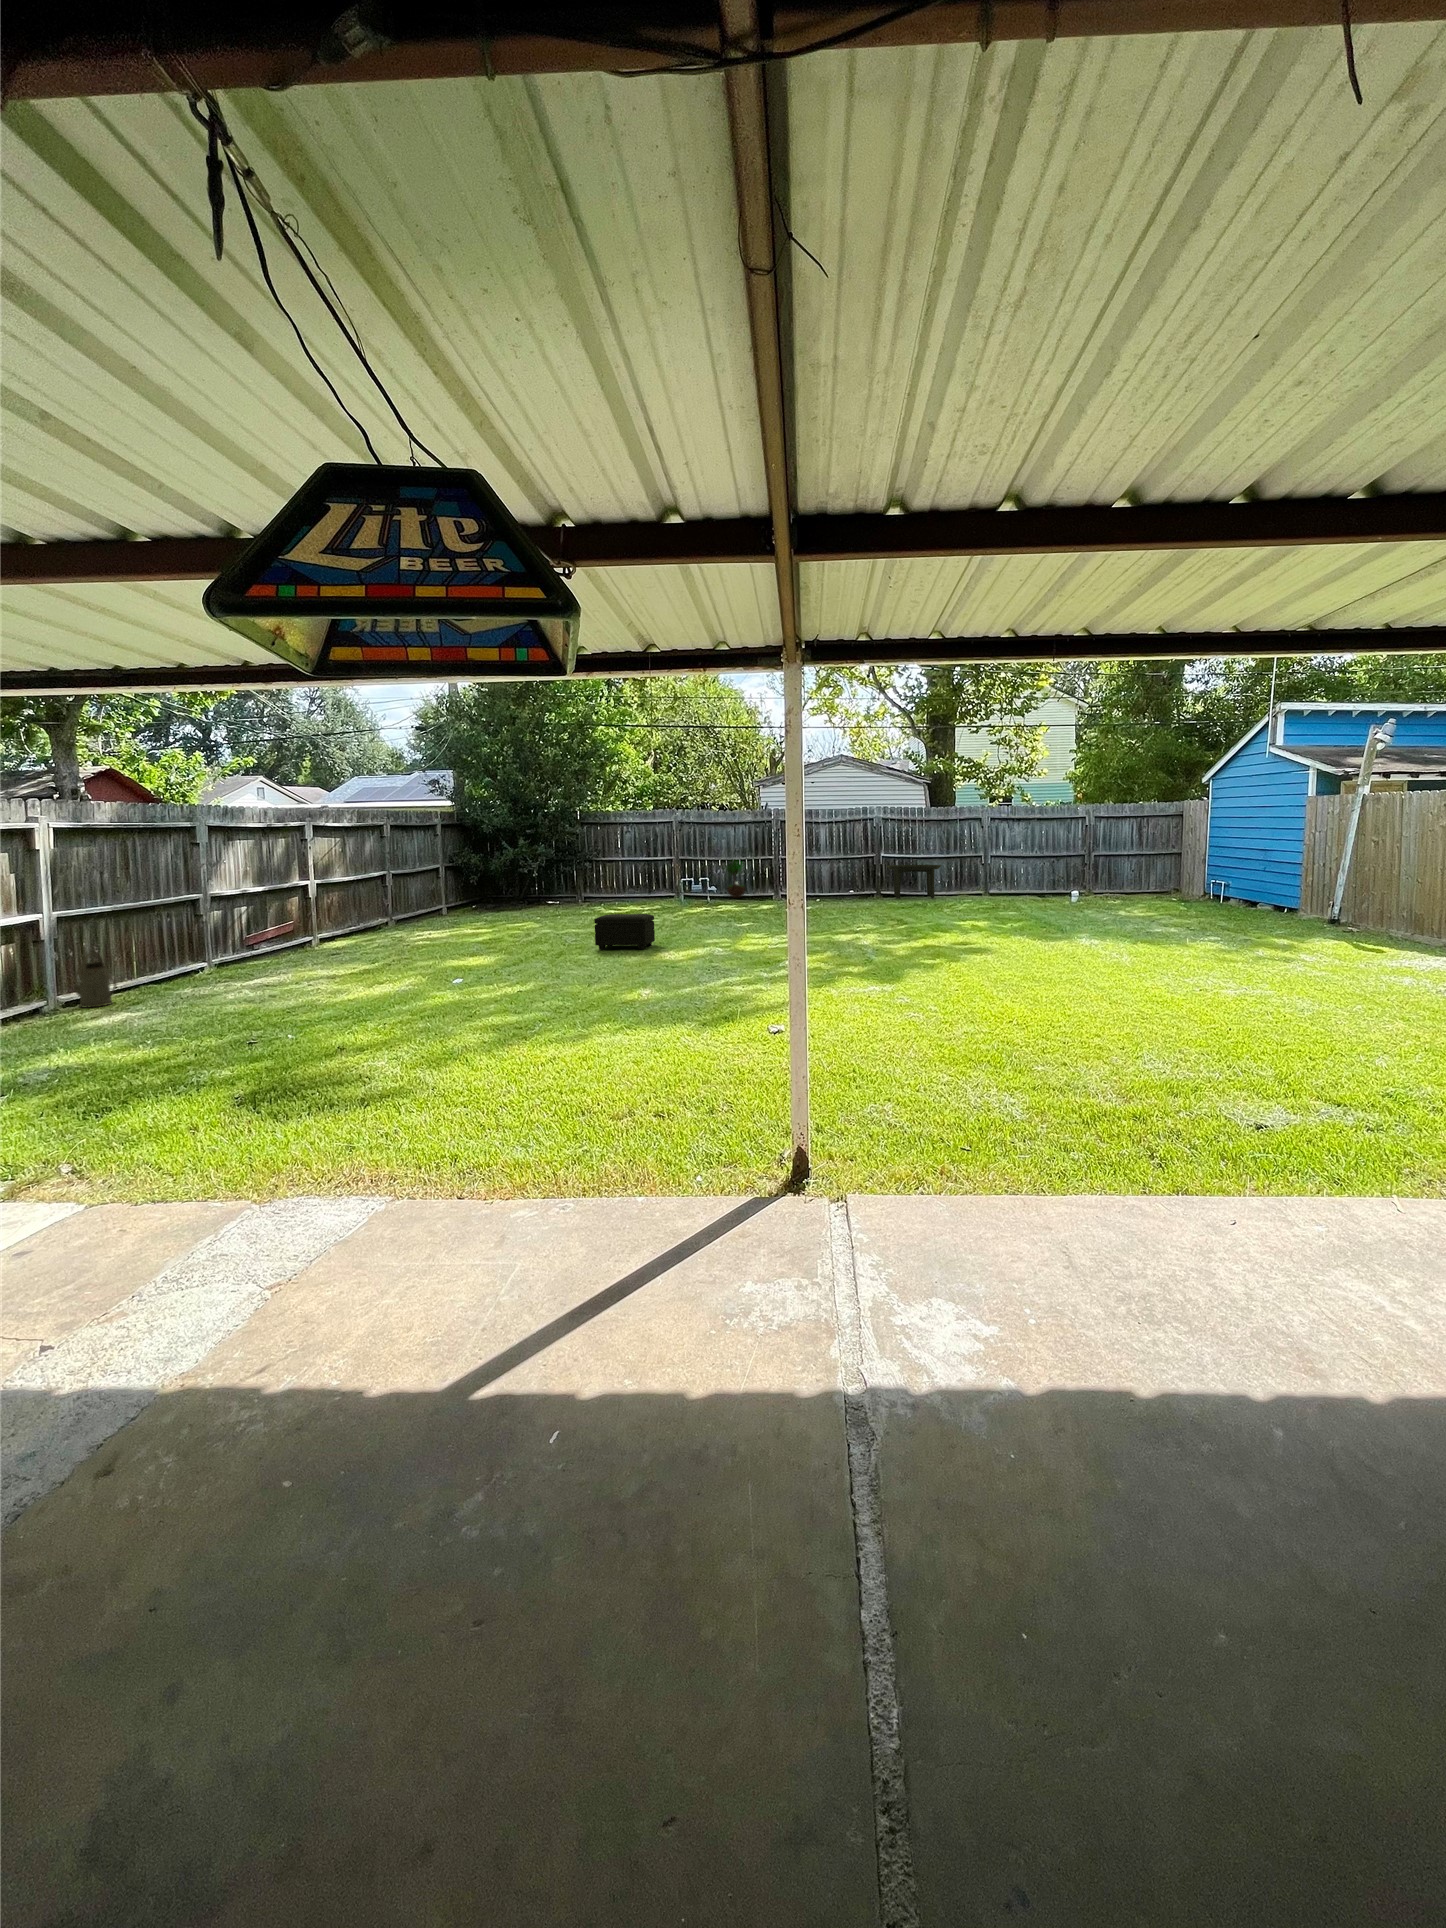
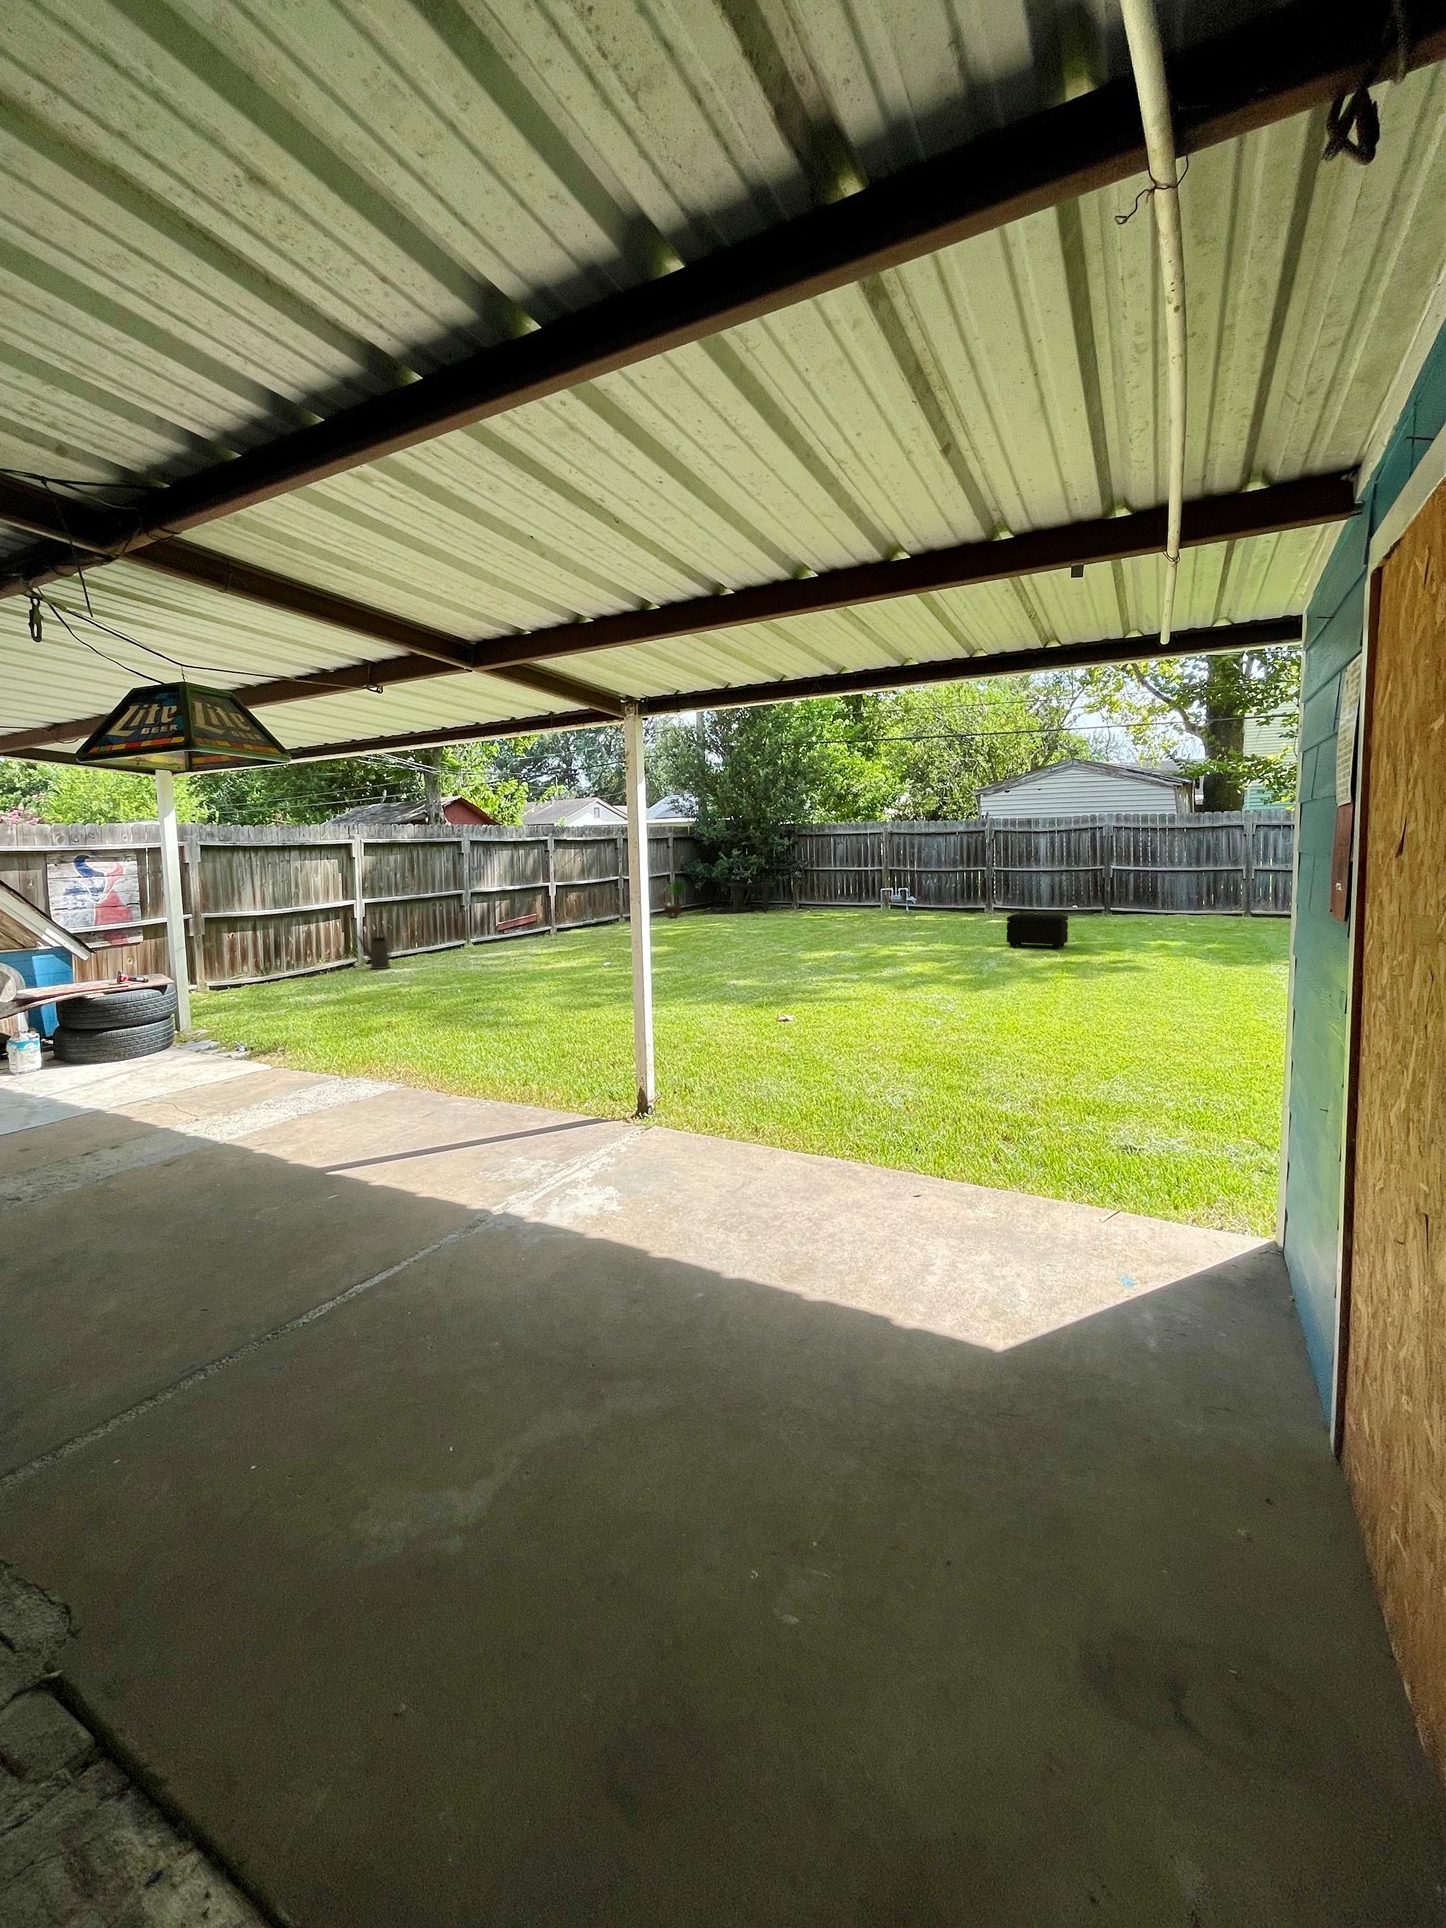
potted tree: present [724,860,745,898] -> present [664,881,686,917]
round table: present [887,865,941,899] -> present [727,882,775,912]
footstool: present [594,914,655,950] -> present [1007,913,1068,949]

